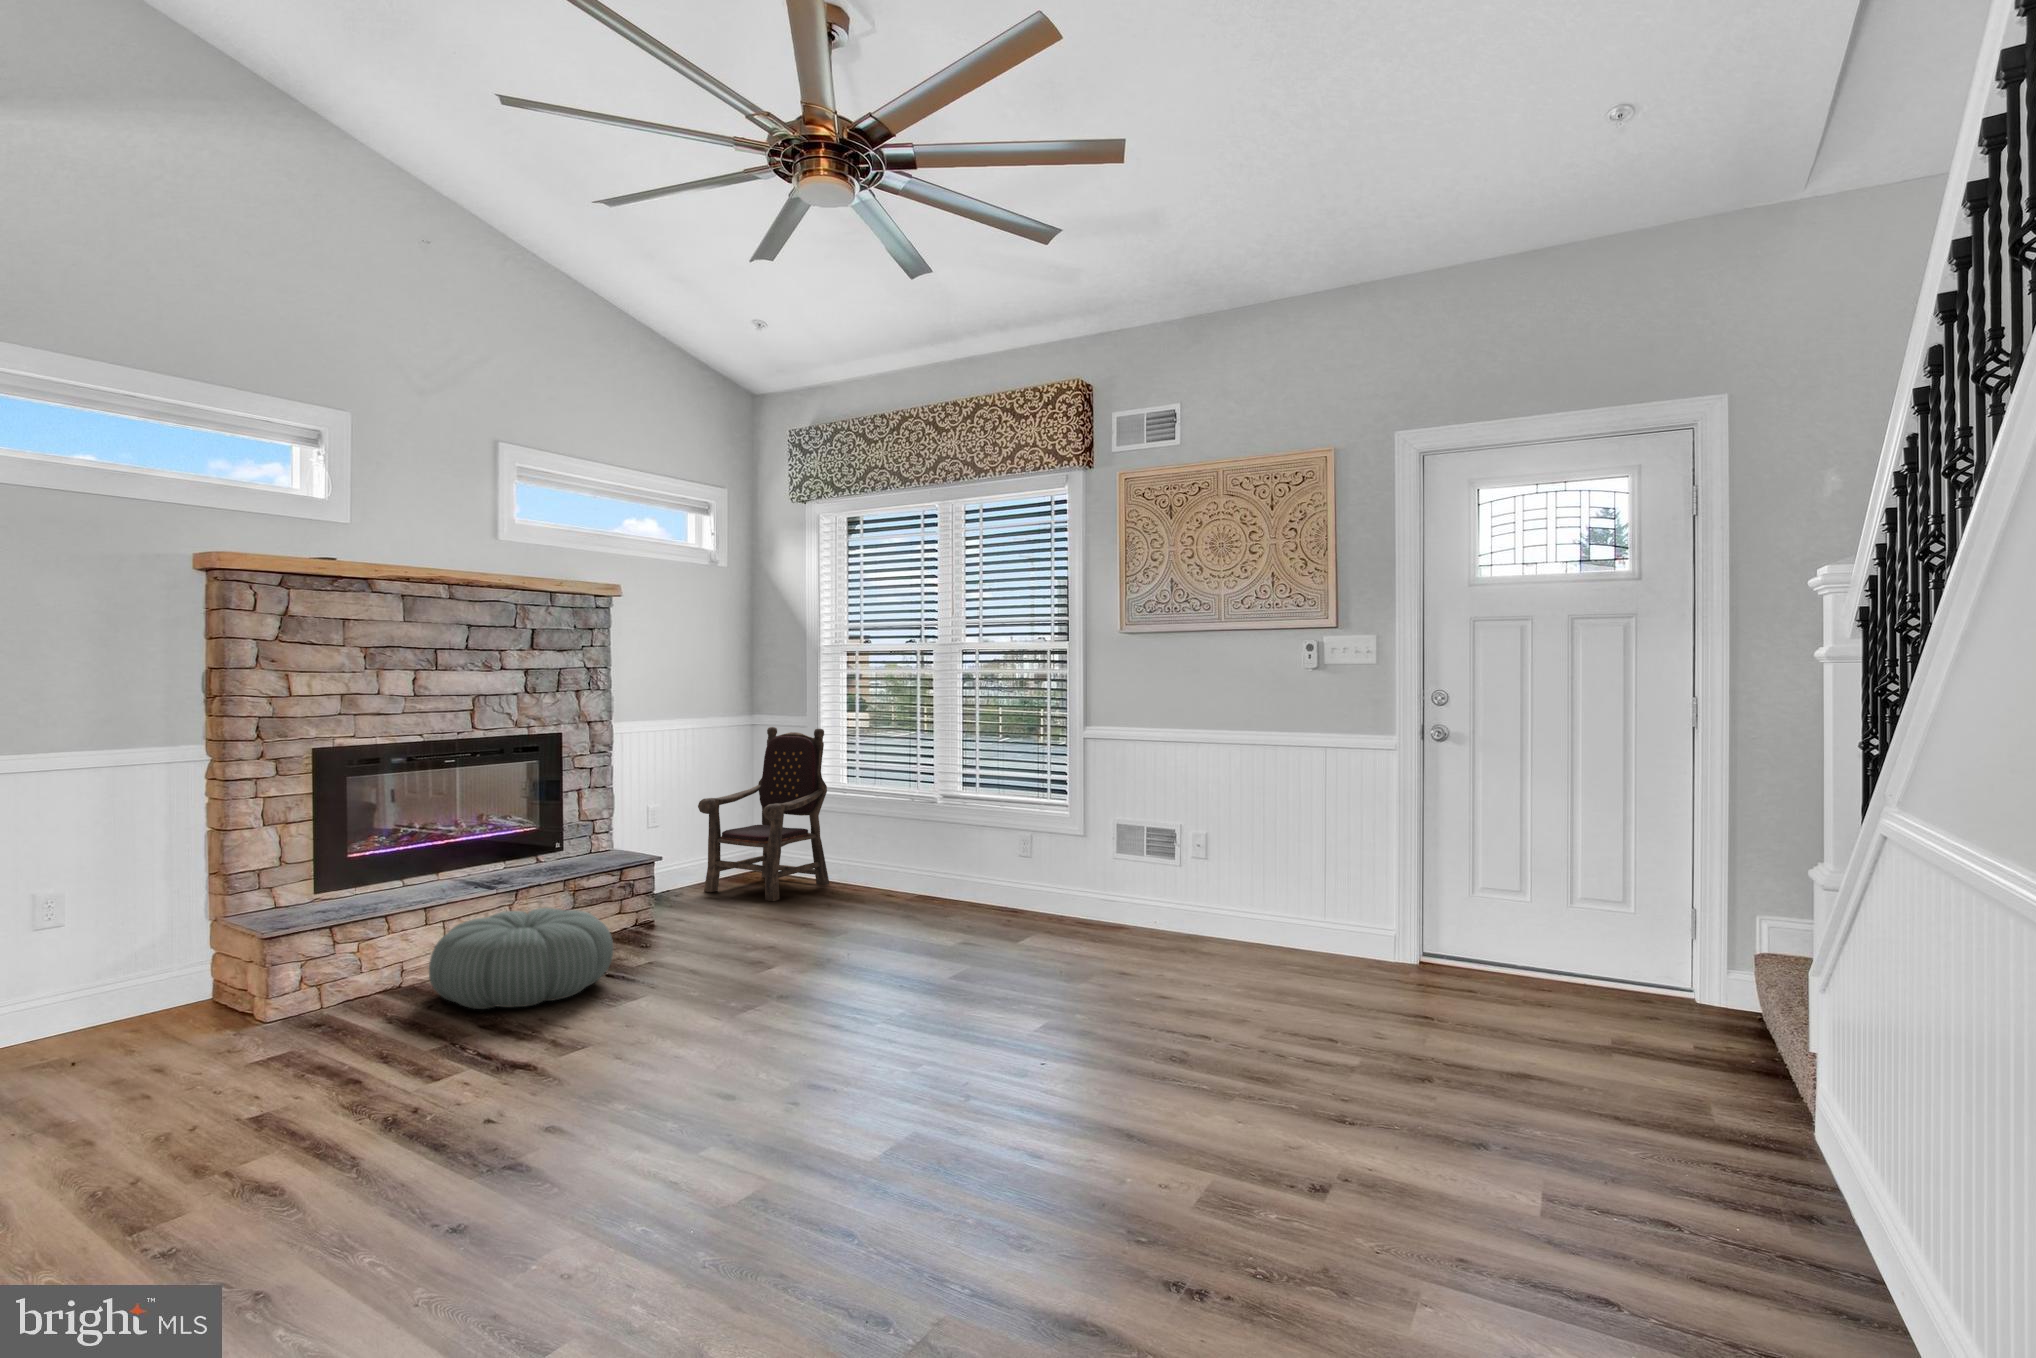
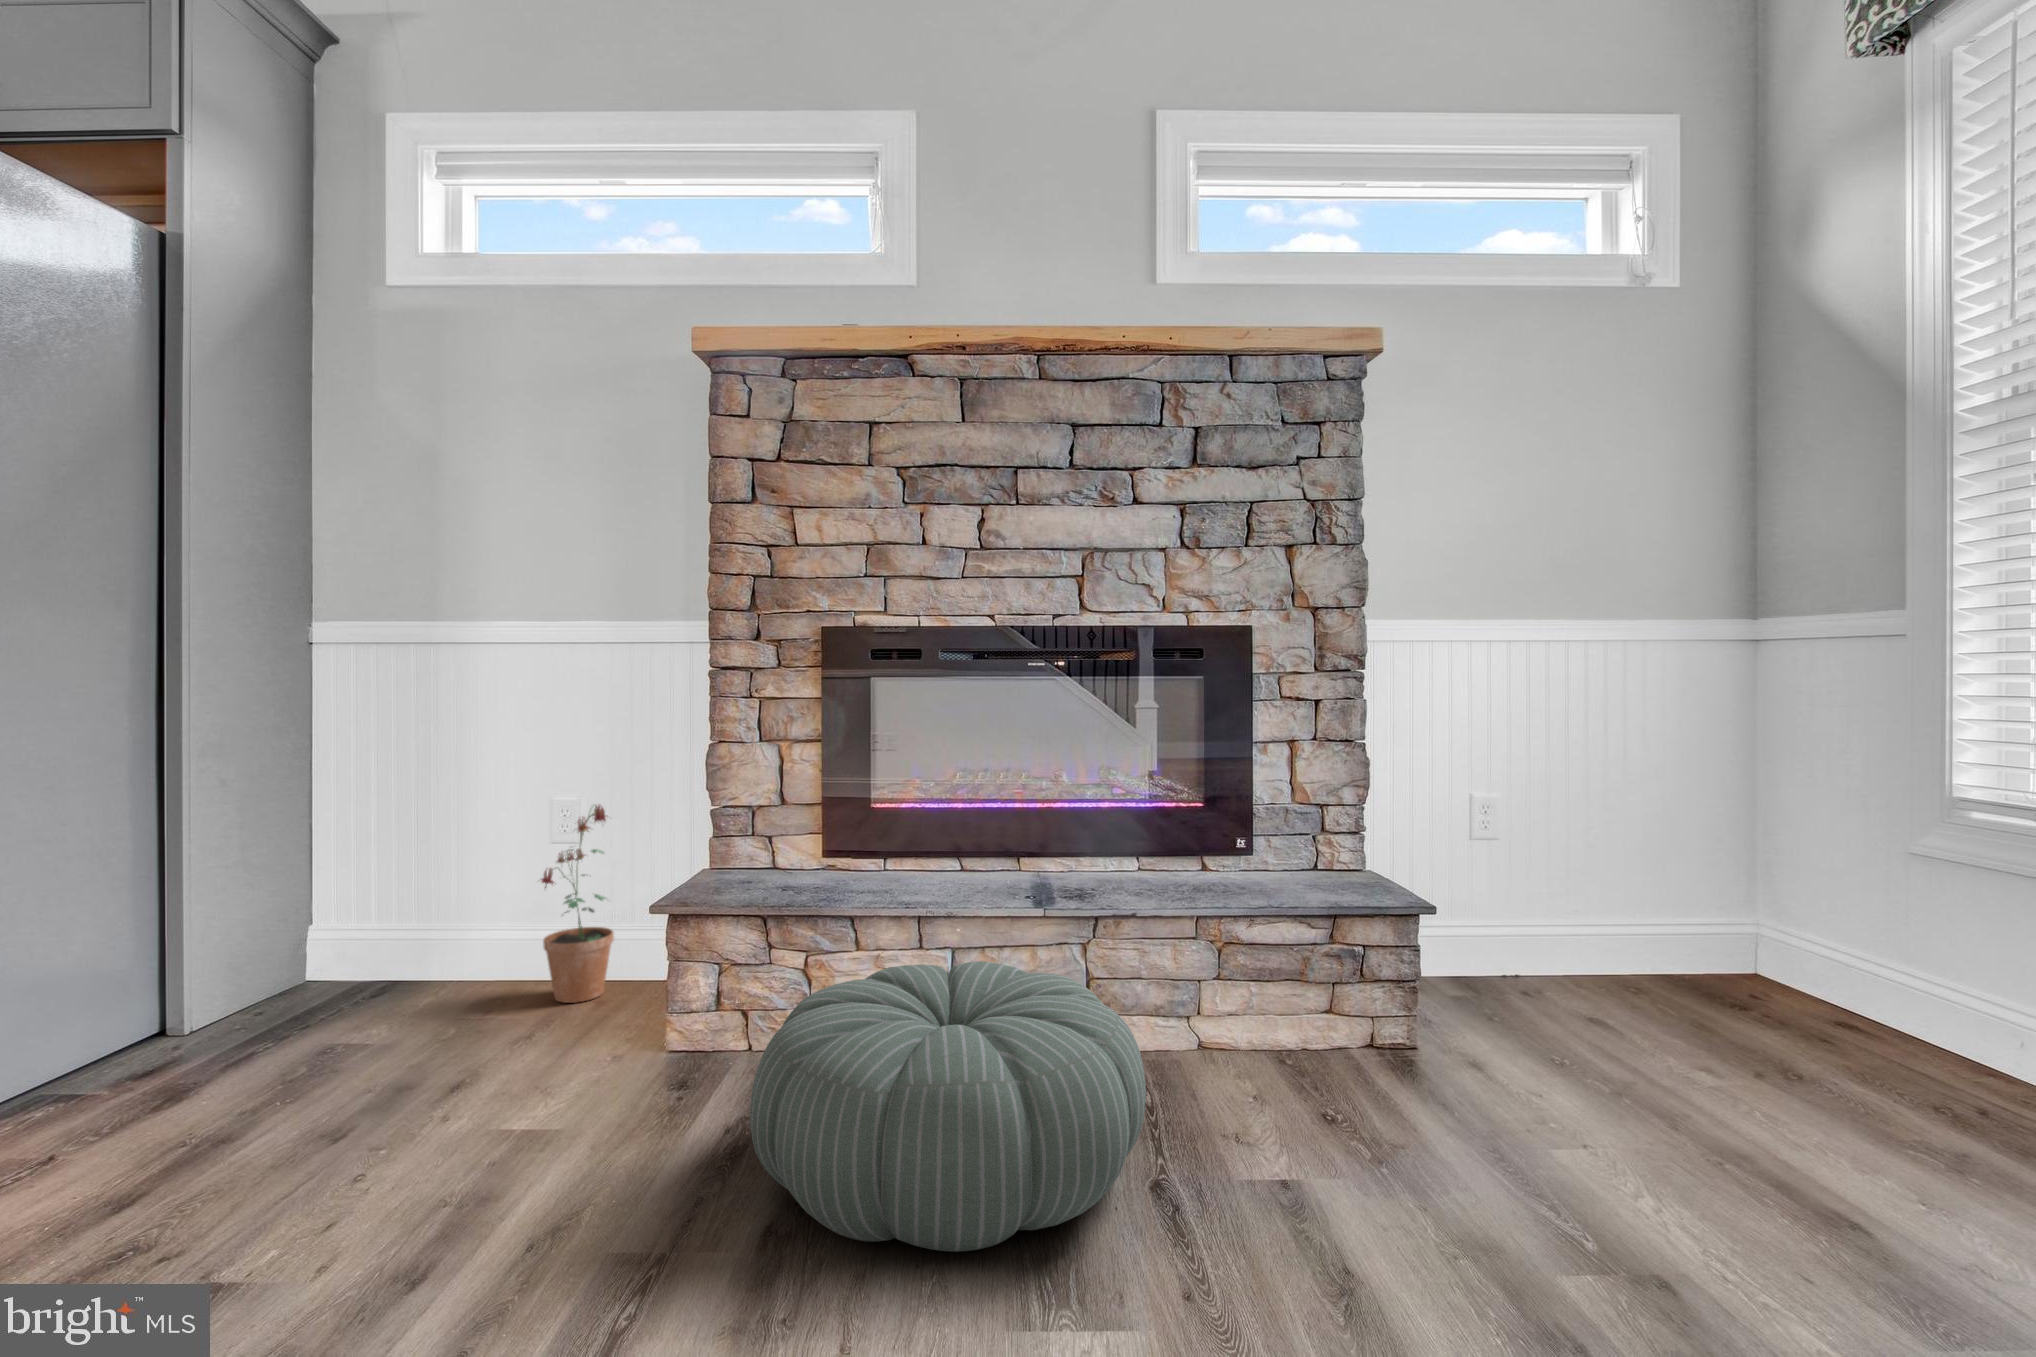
armchair: present [698,727,829,901] -> none [1575,627,1986,1082]
potted plant: none [57,889,142,1034] -> present [541,805,614,1003]

